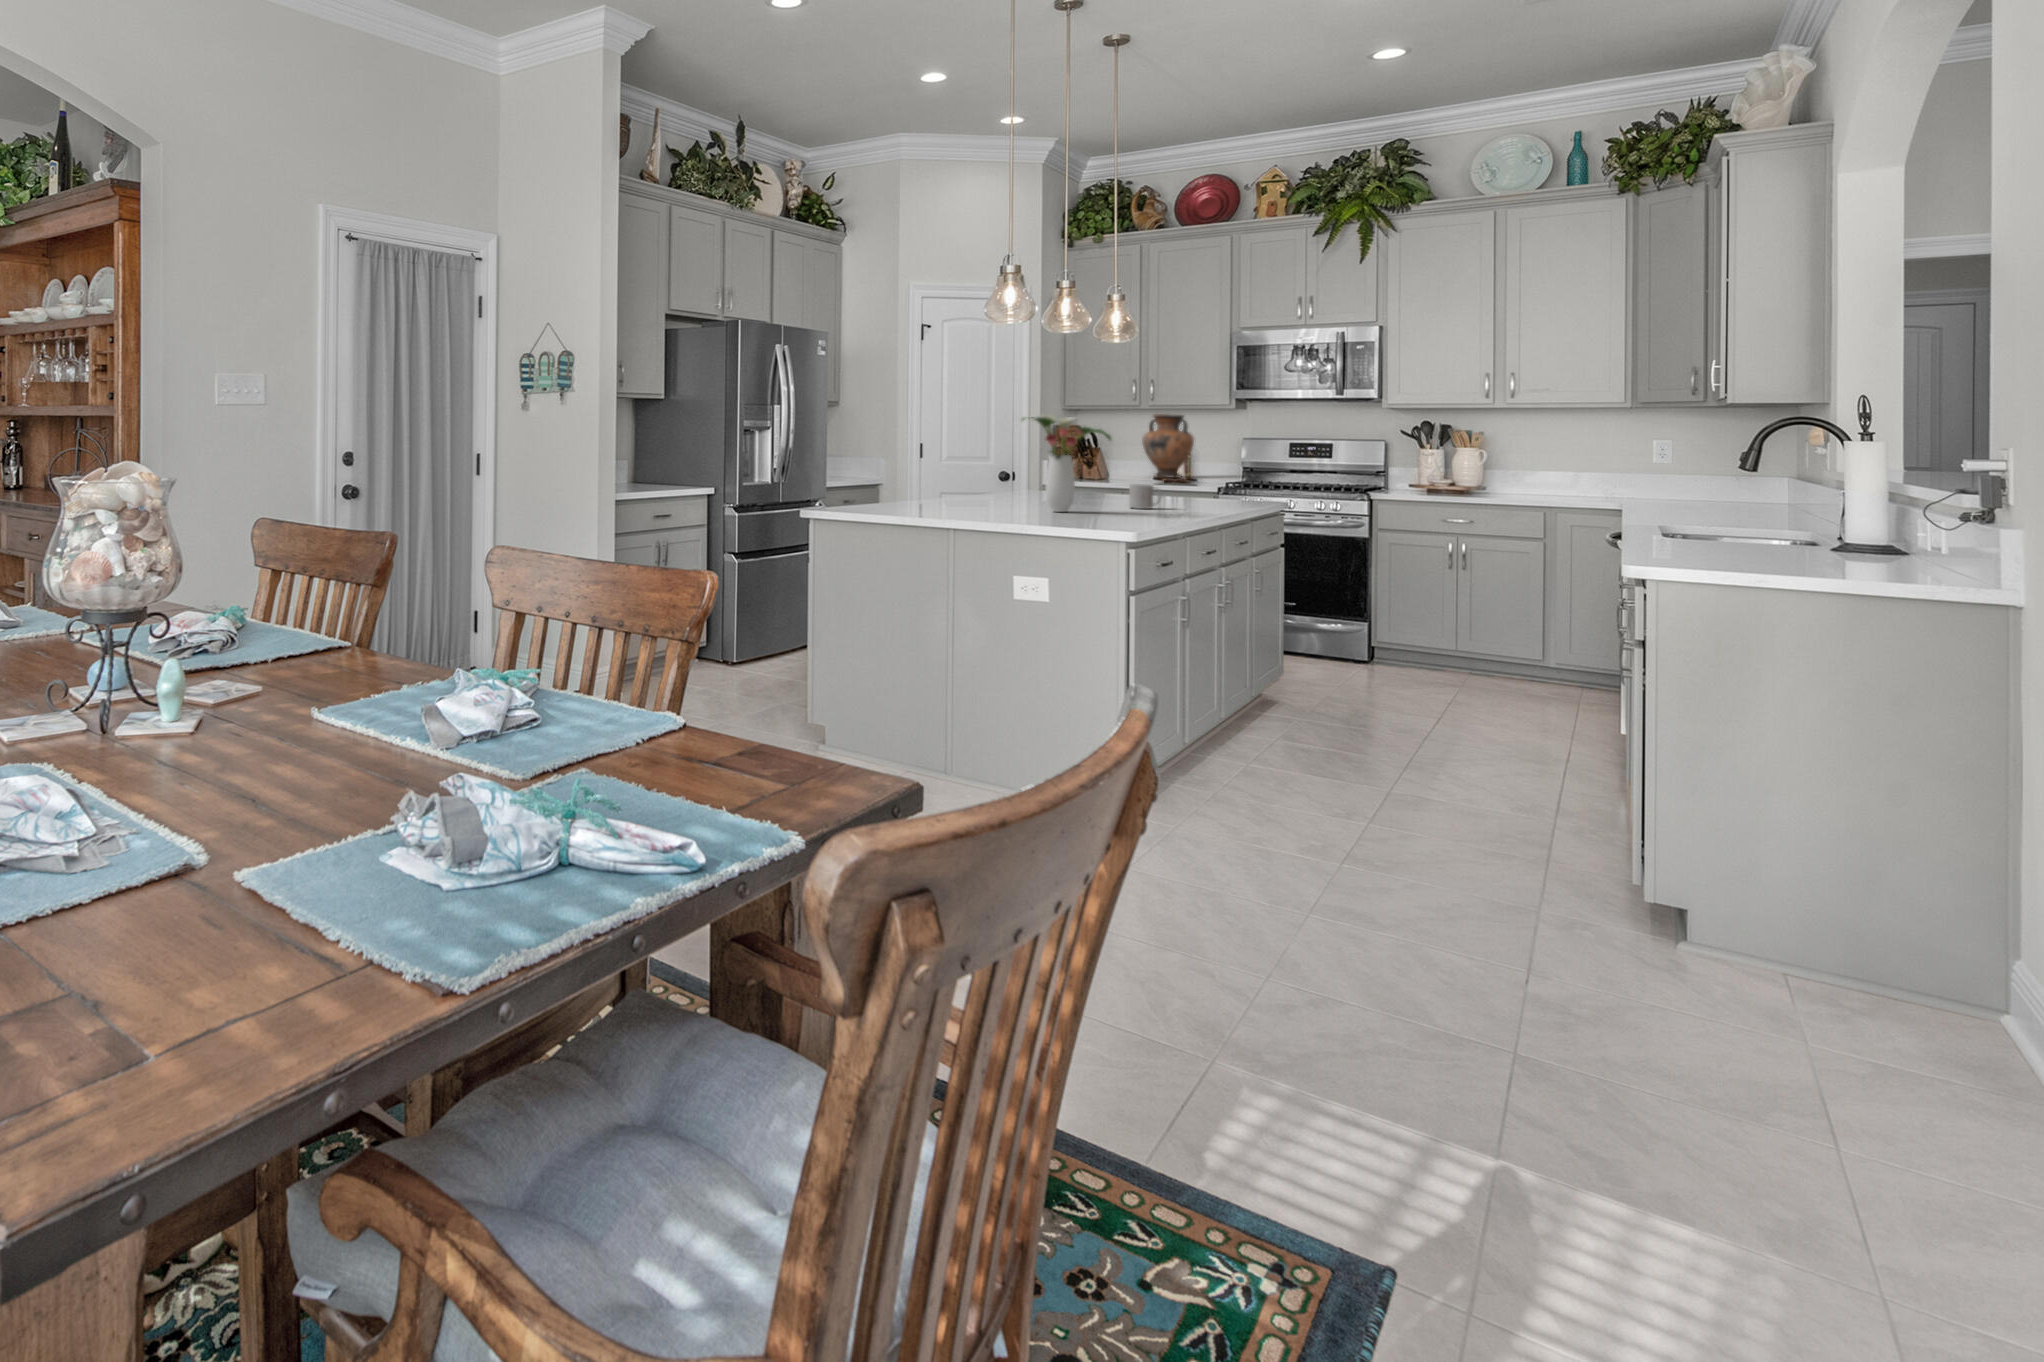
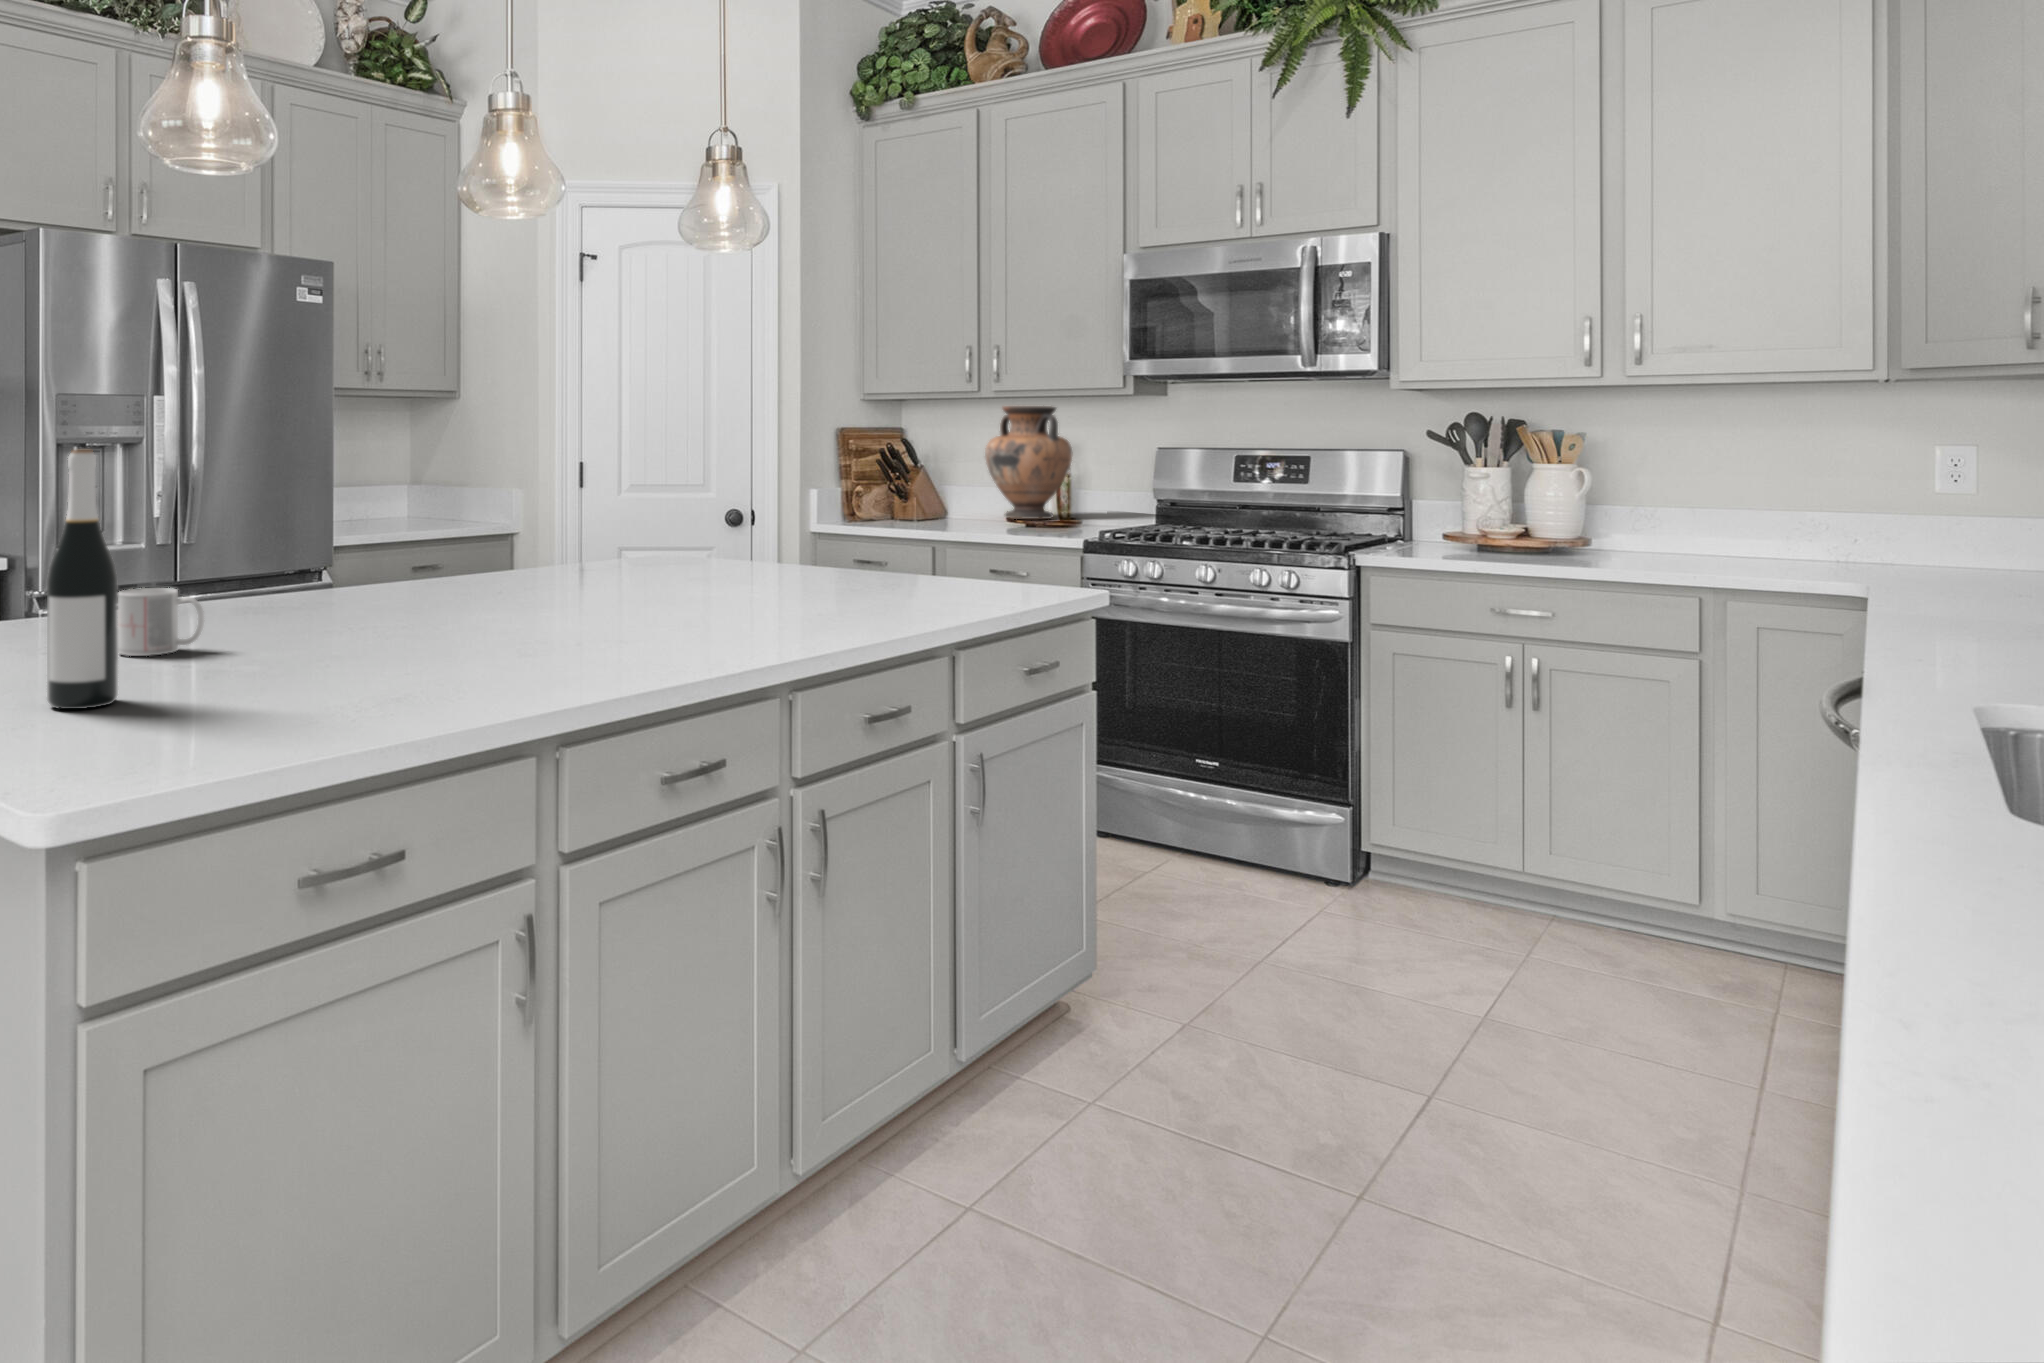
flower arrangement: present [1022,415,1111,512] -> none [298,407,503,656]
wine bottle: none [975,428,1000,520] -> present [47,450,118,709]
mug: present [1129,484,1162,509] -> present [118,588,204,656]

